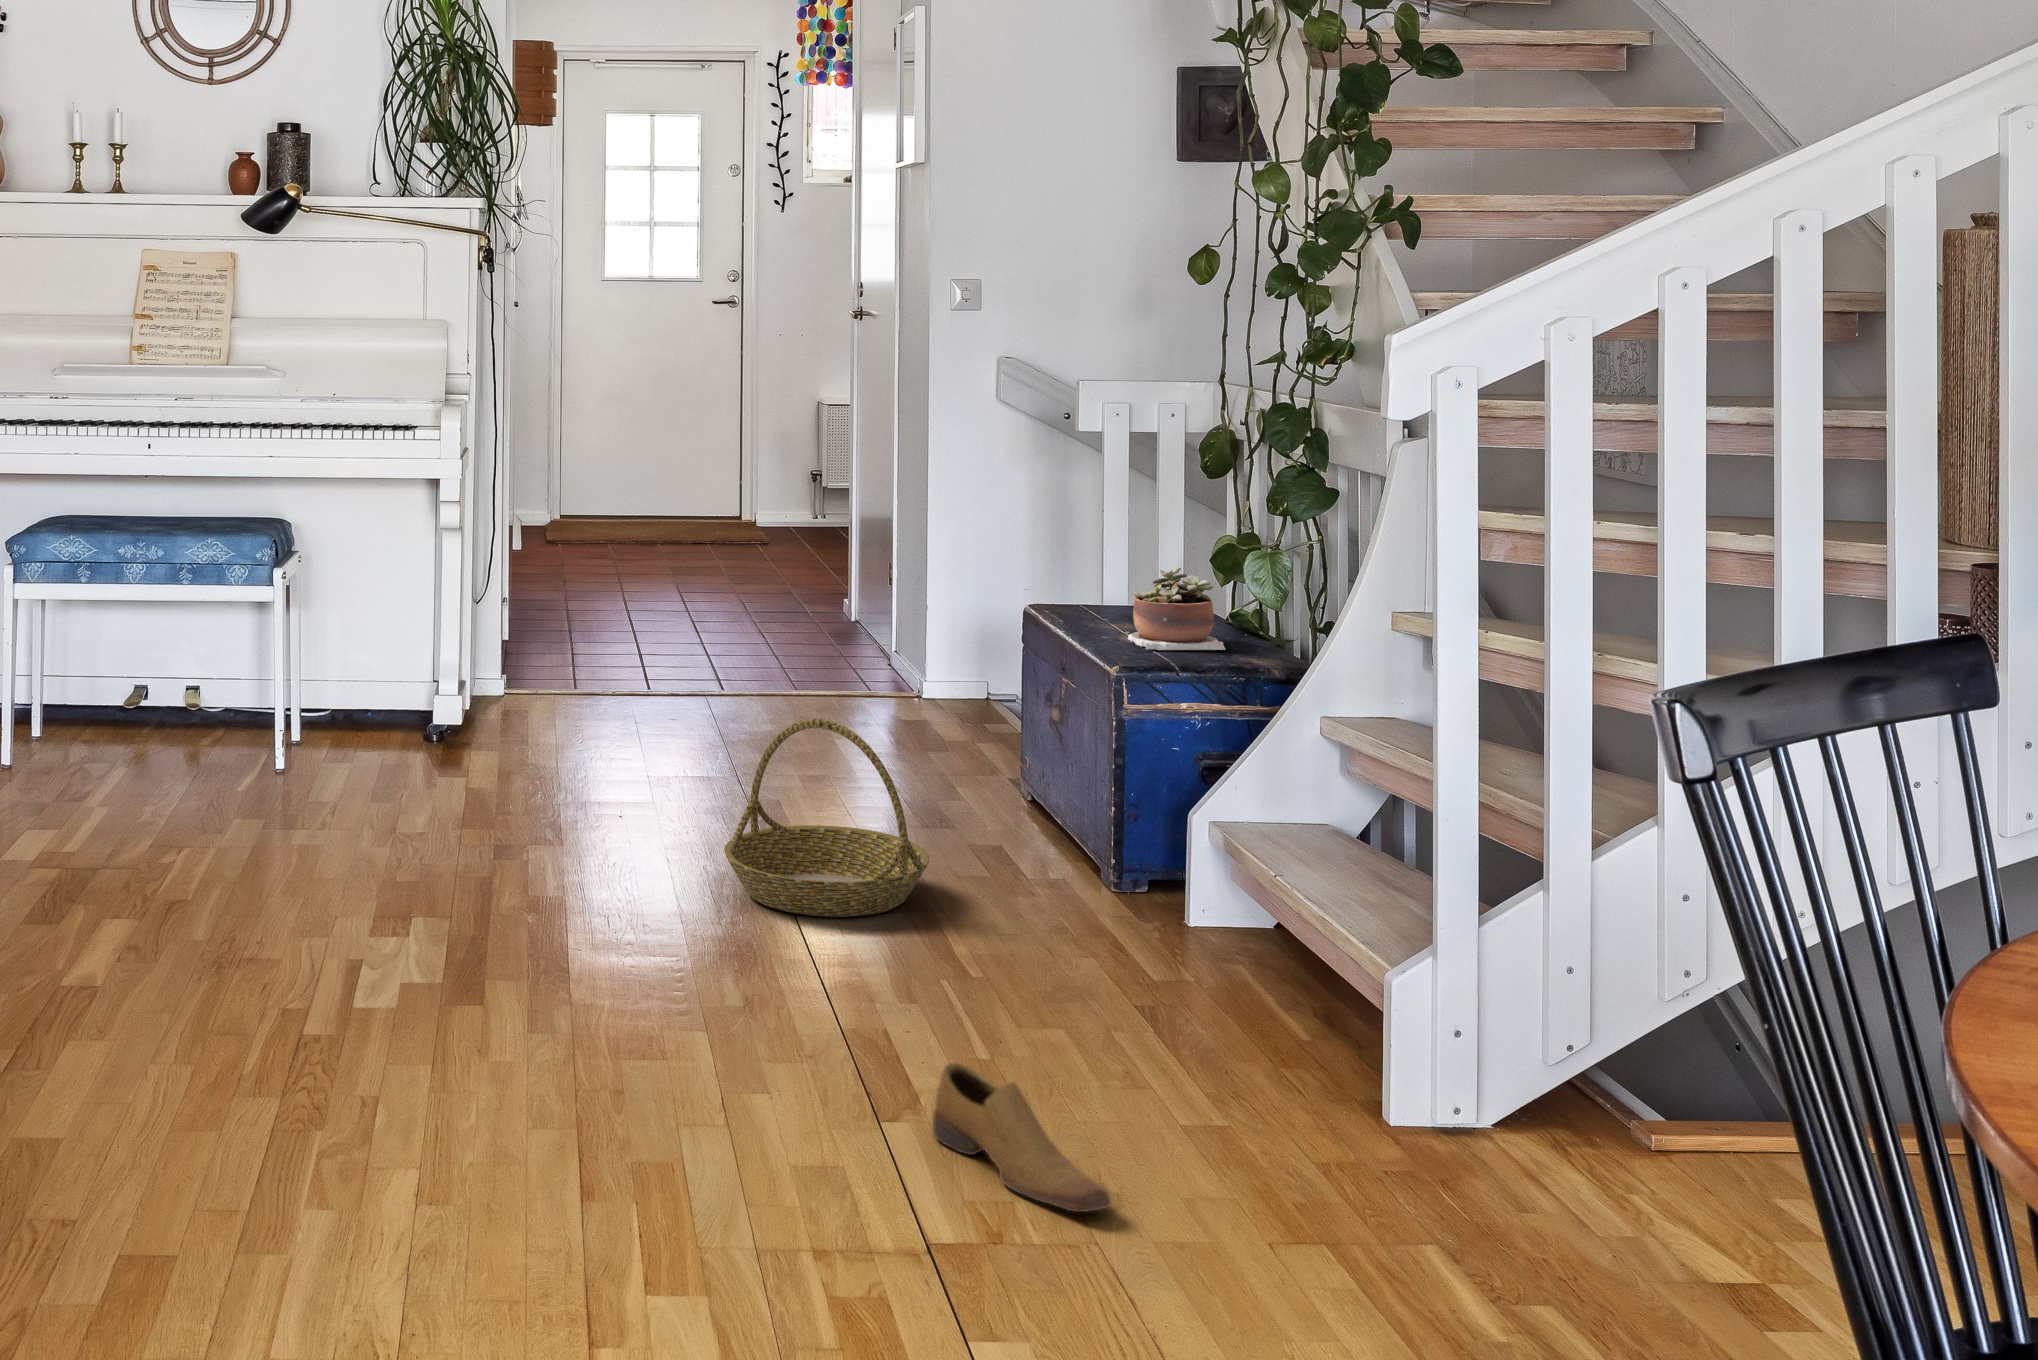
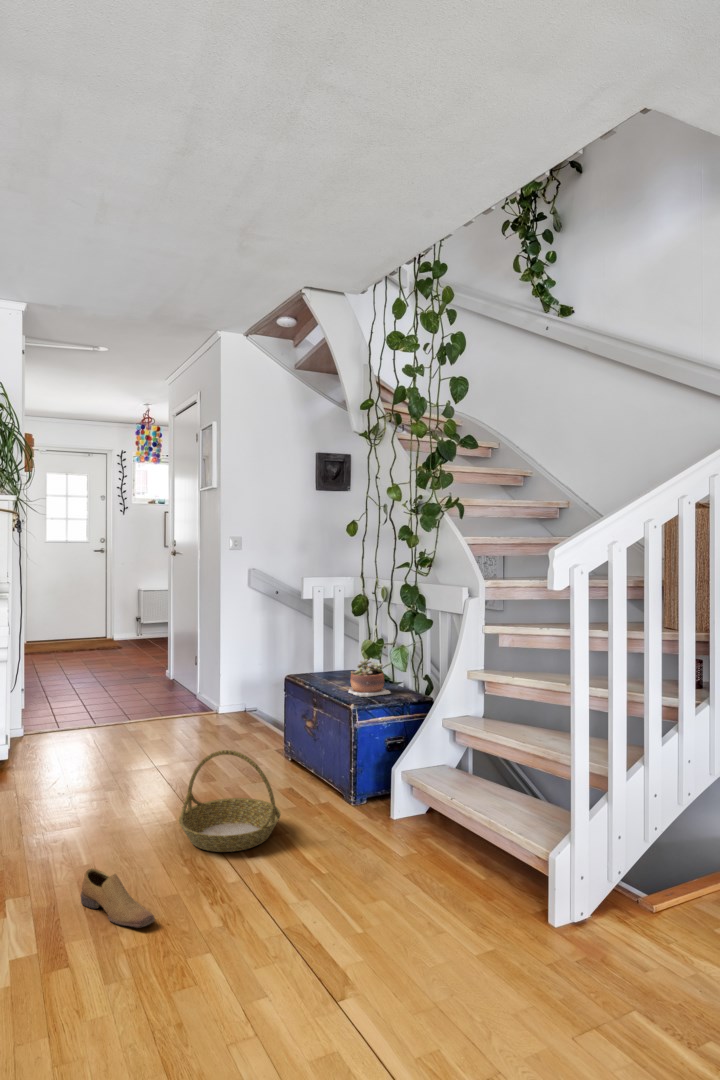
shoe: present [933,1063,1112,1212] -> present [81,869,155,928]

